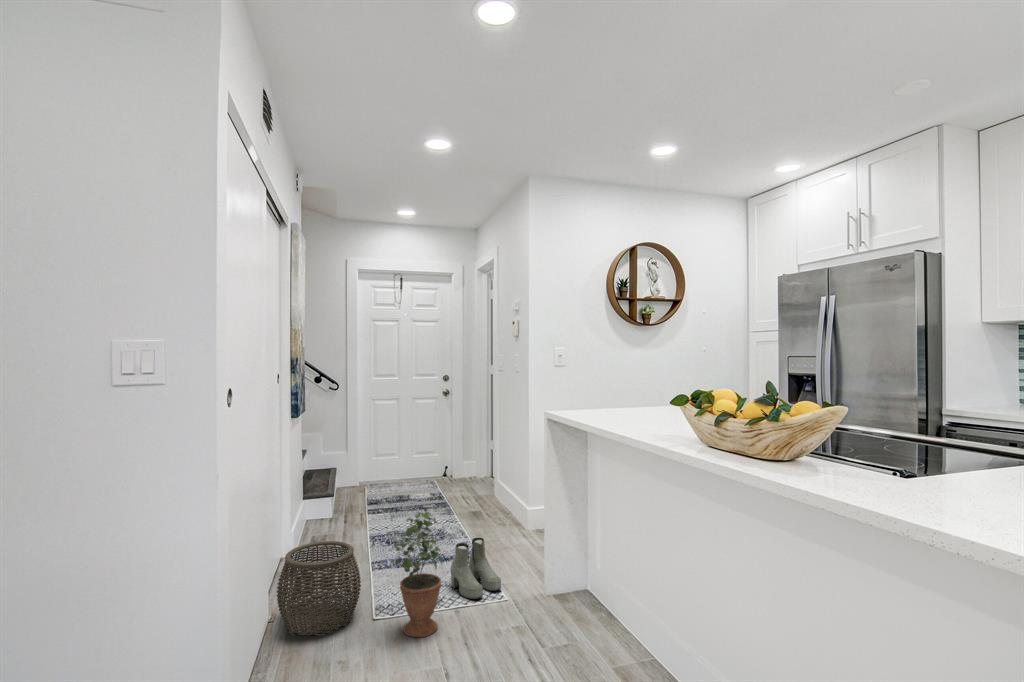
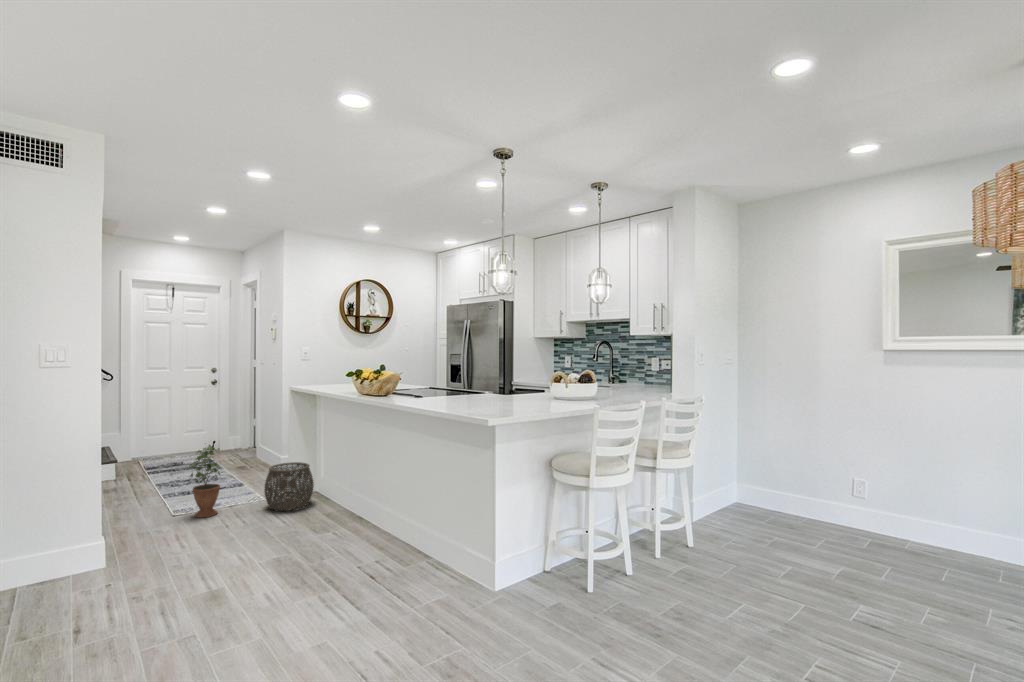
boots: present [451,538,501,599] -> none [224,467,259,501]
woven basket: present [277,541,361,635] -> present [264,462,314,511]

